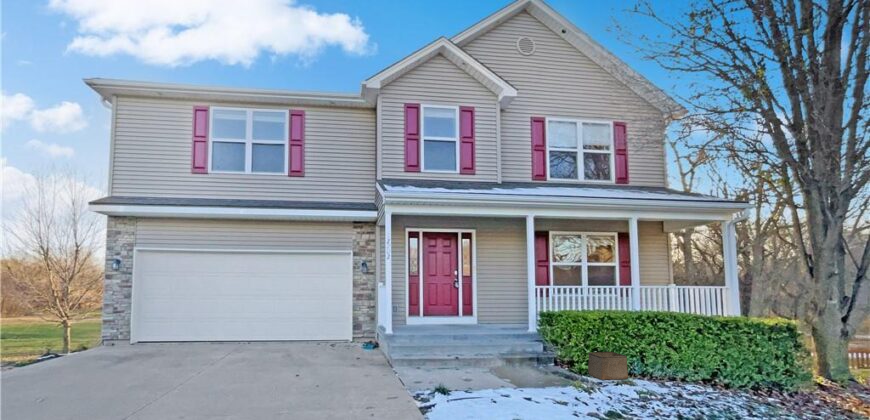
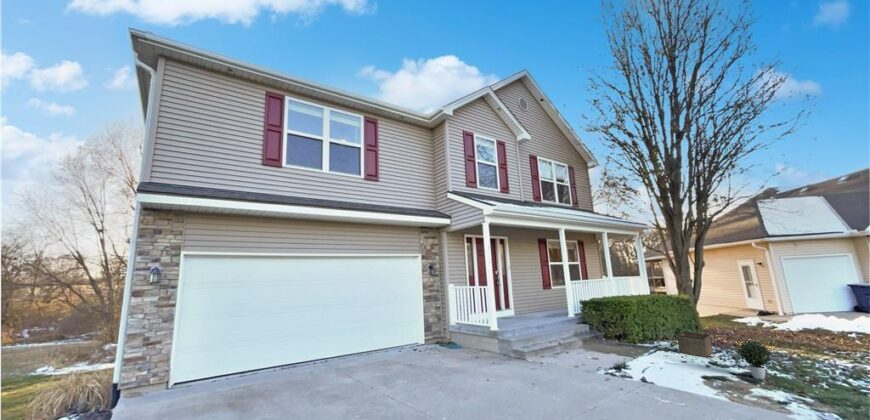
potted plant: none [563,352,592,396] -> present [739,341,771,379]

